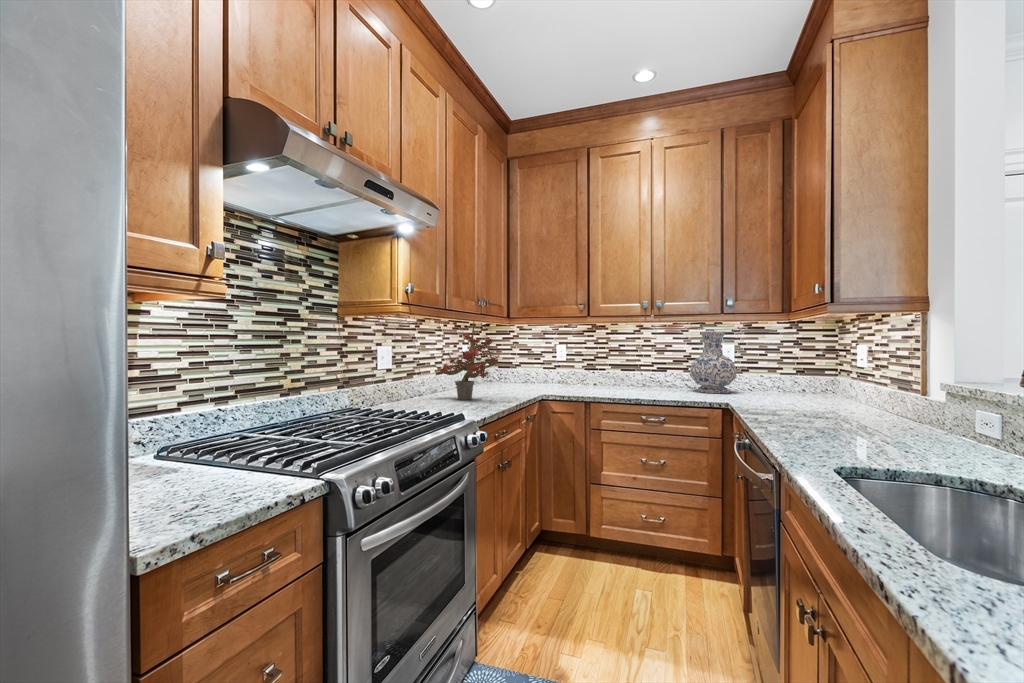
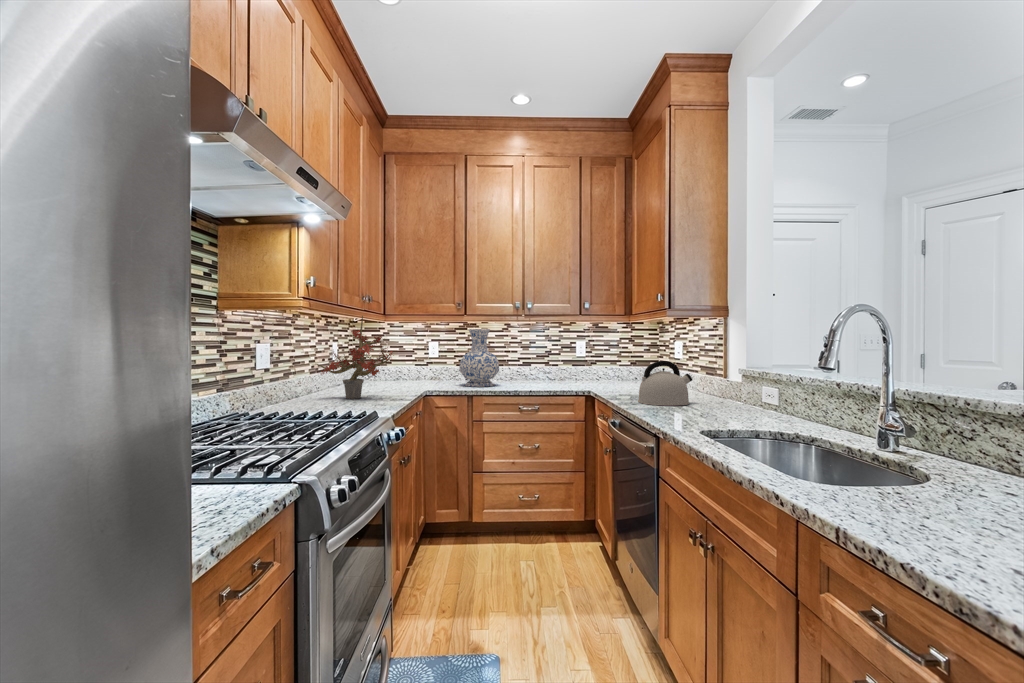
vase: present [690,331,737,393] -> present [459,329,499,387]
kettle: none [780,370,862,429] -> present [638,361,692,406]

